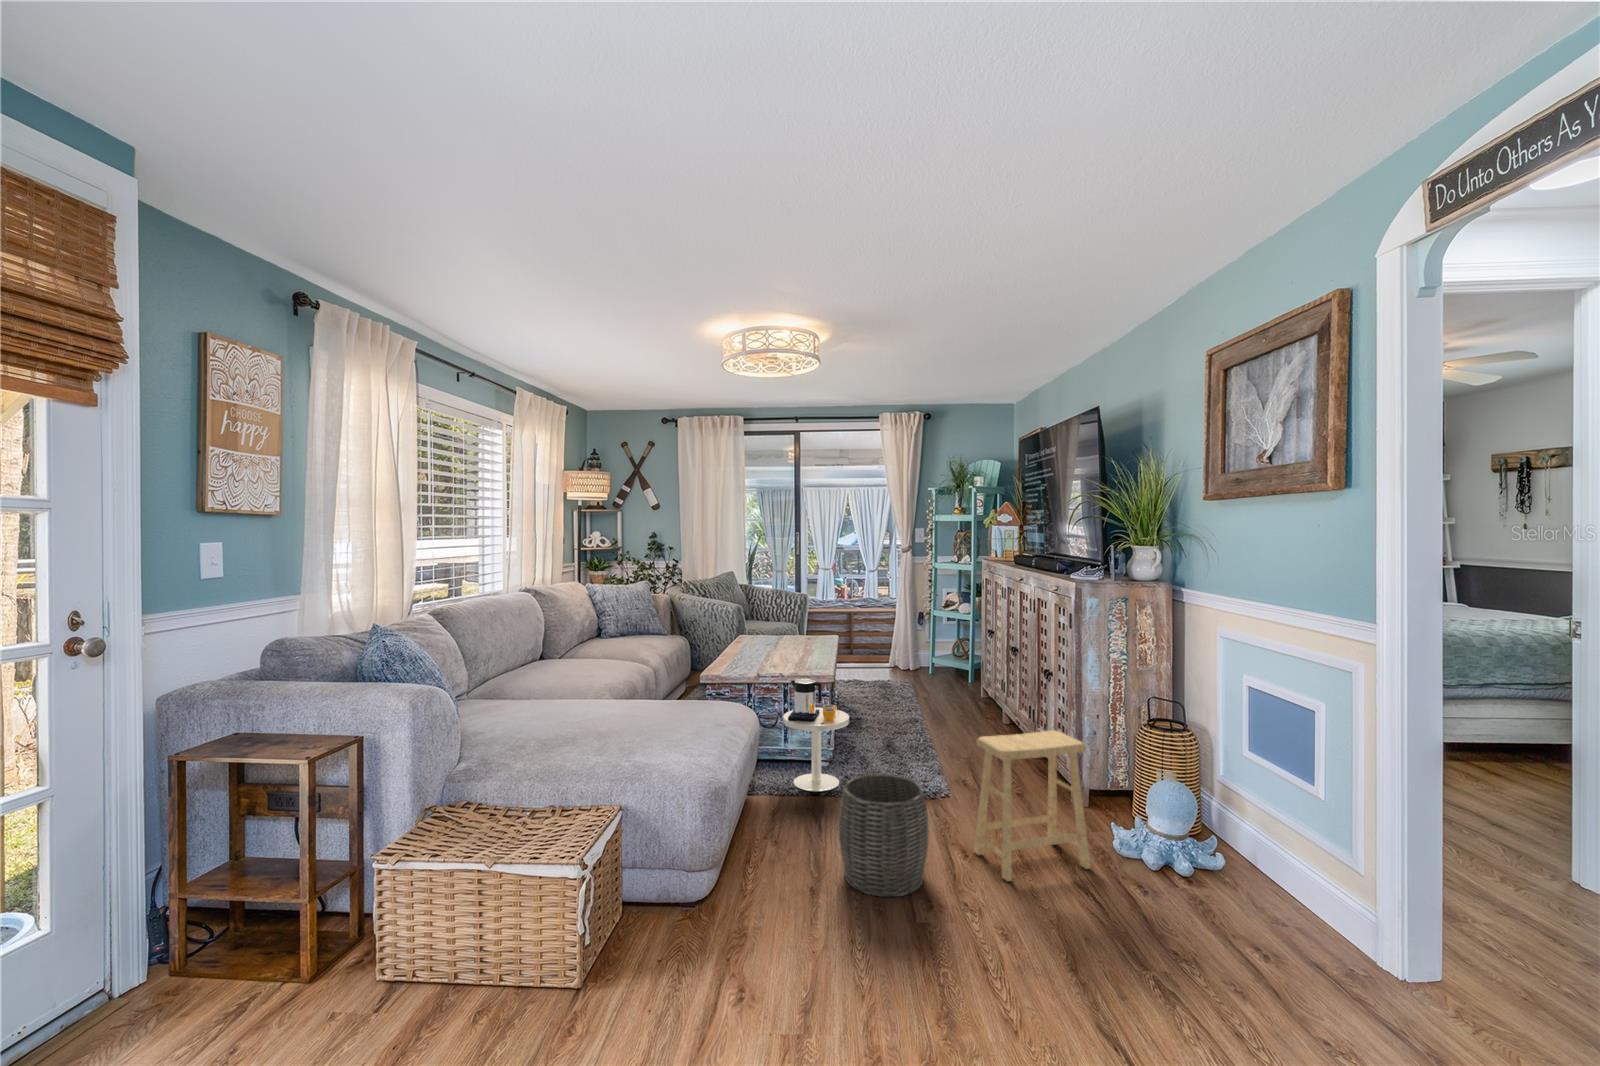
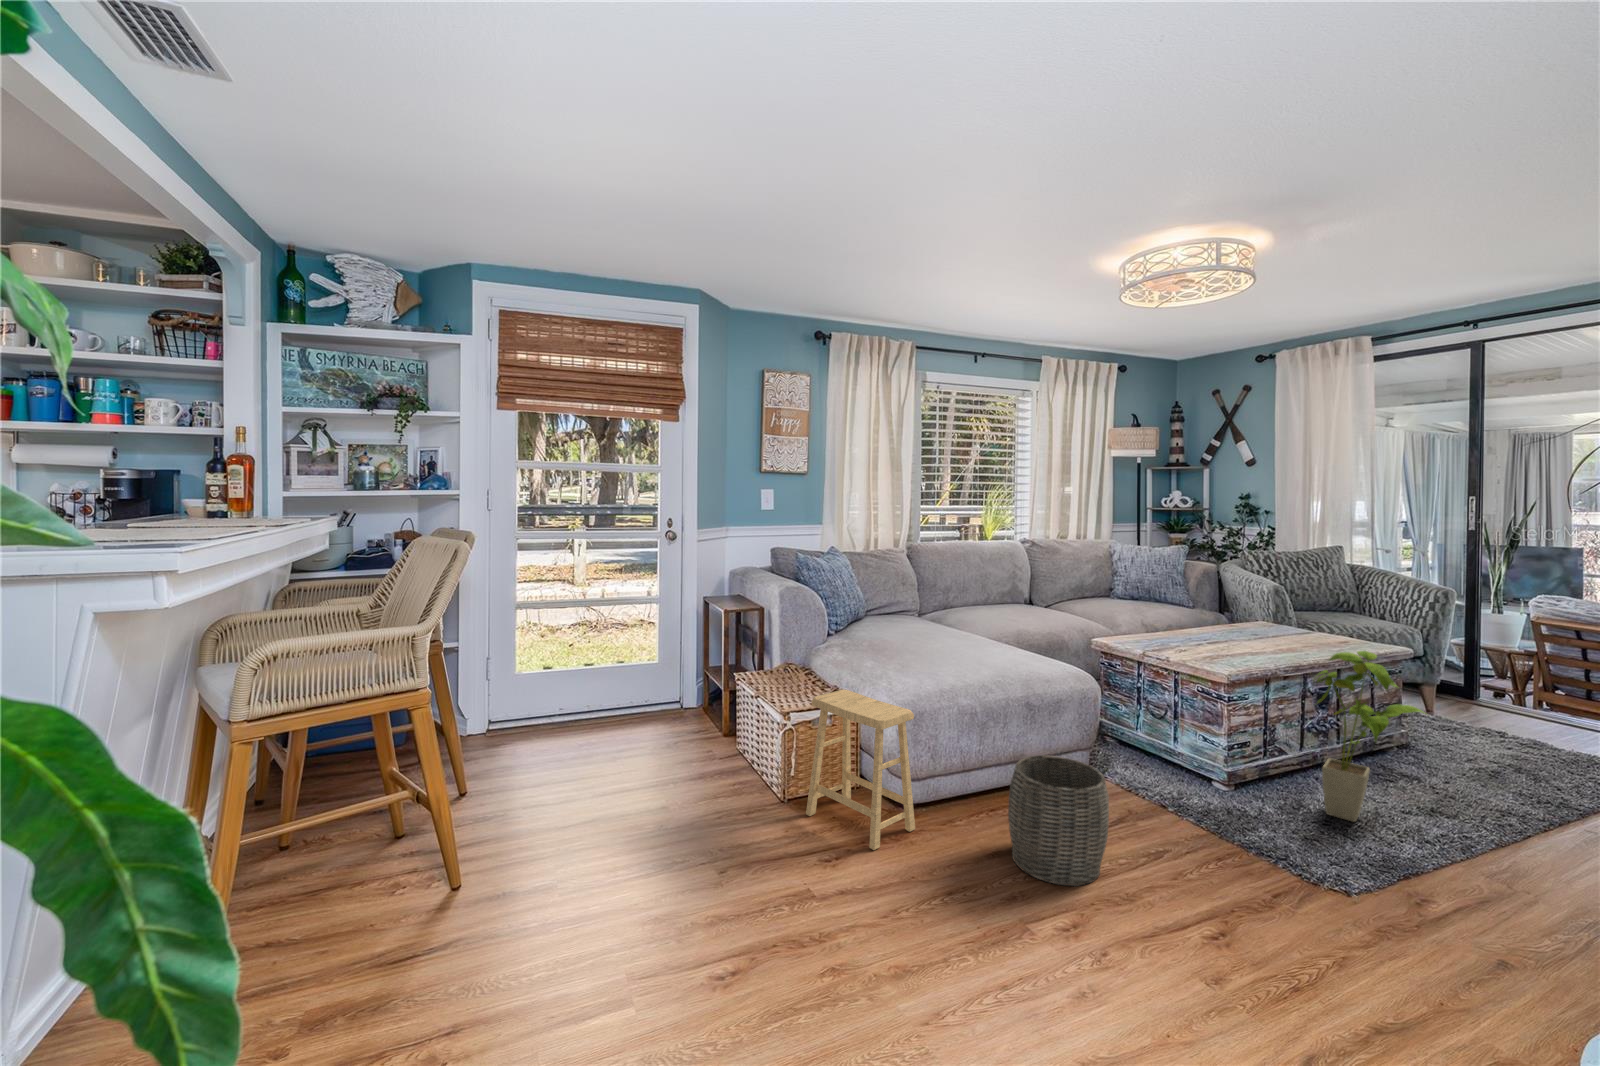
house plant: none [875,635,937,758] -> present [1317,651,1424,822]
side table: present [783,679,849,792] -> none [1125,664,1212,798]
footstool: present [974,730,1091,881] -> present [806,690,915,850]

